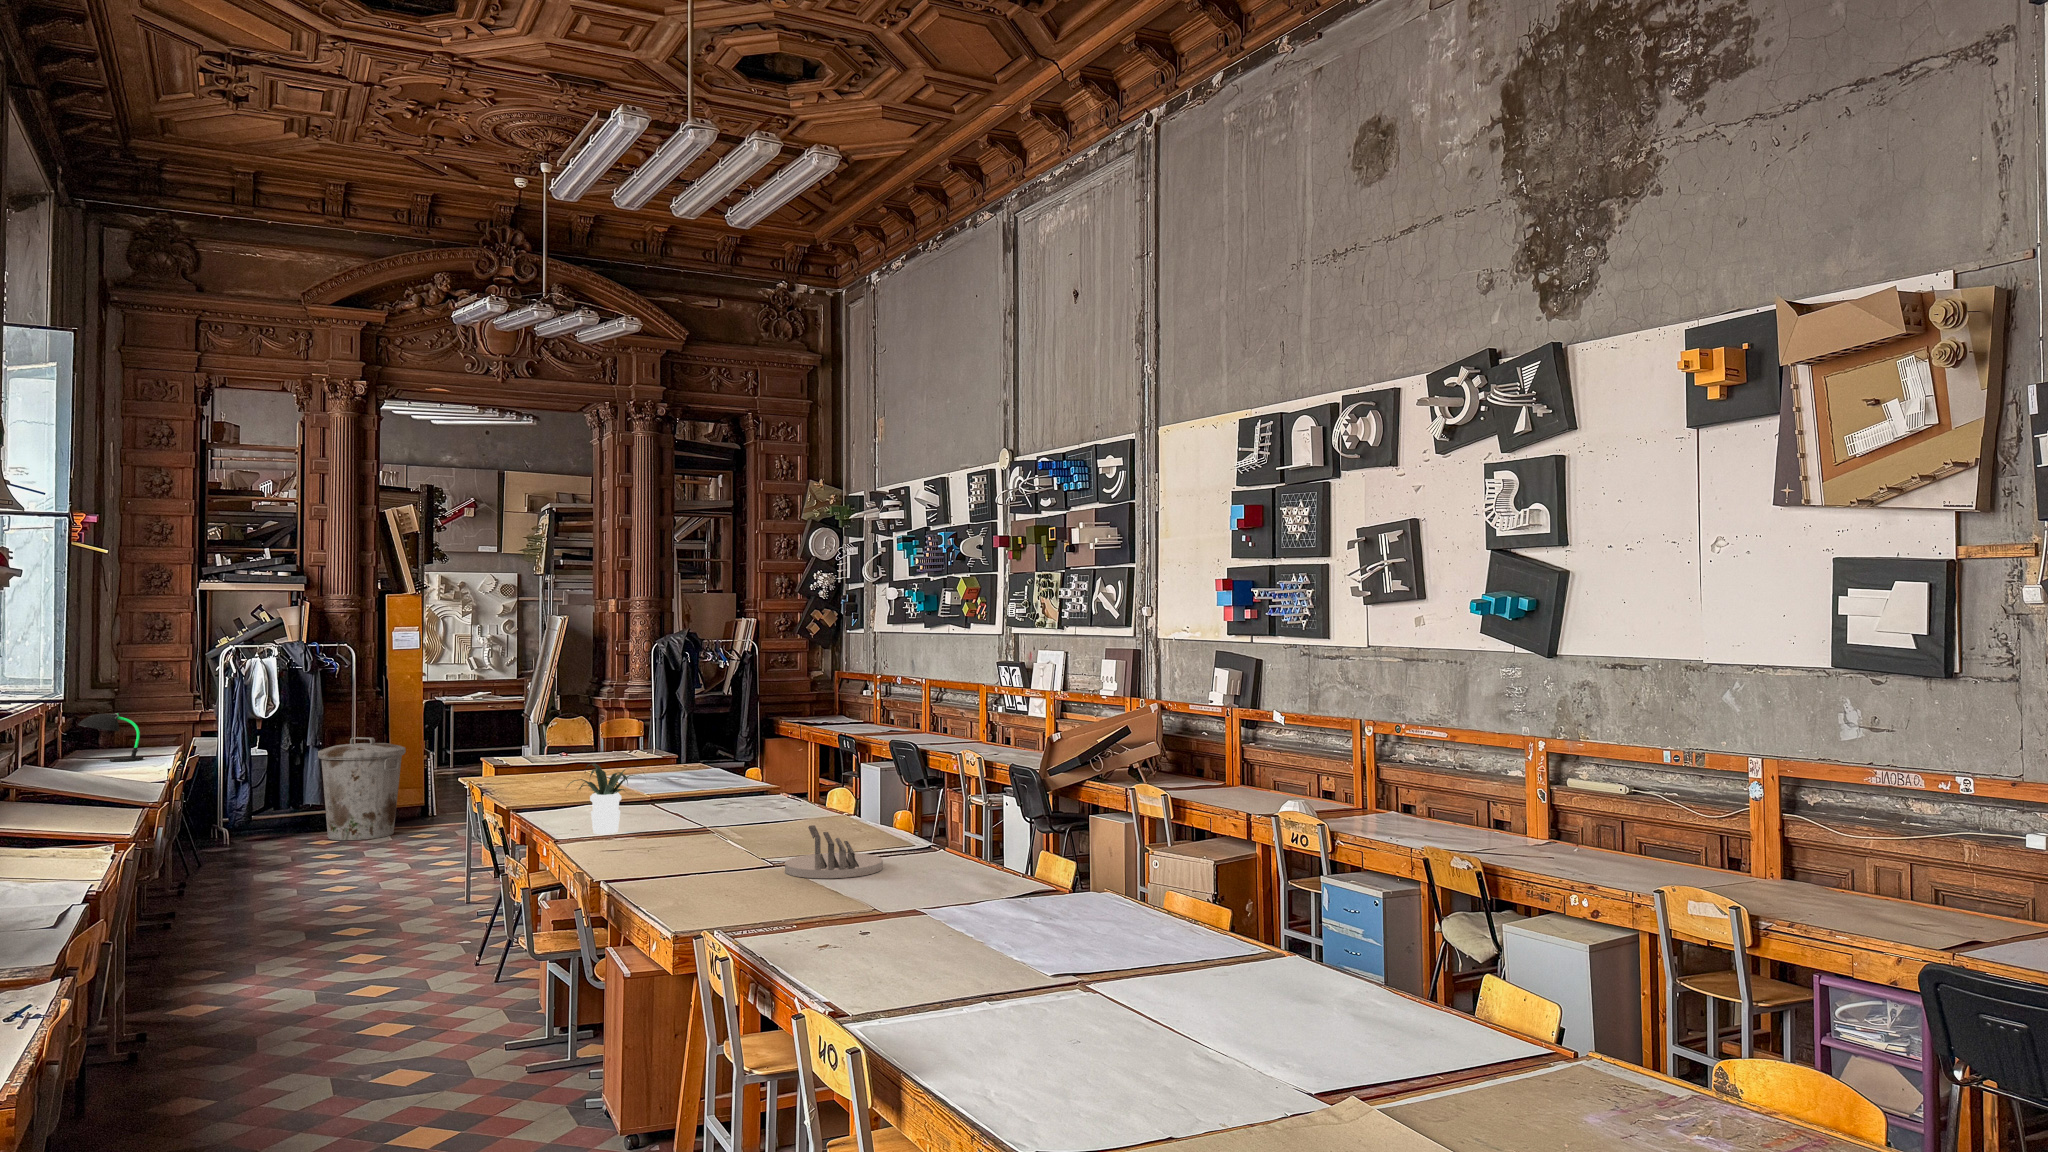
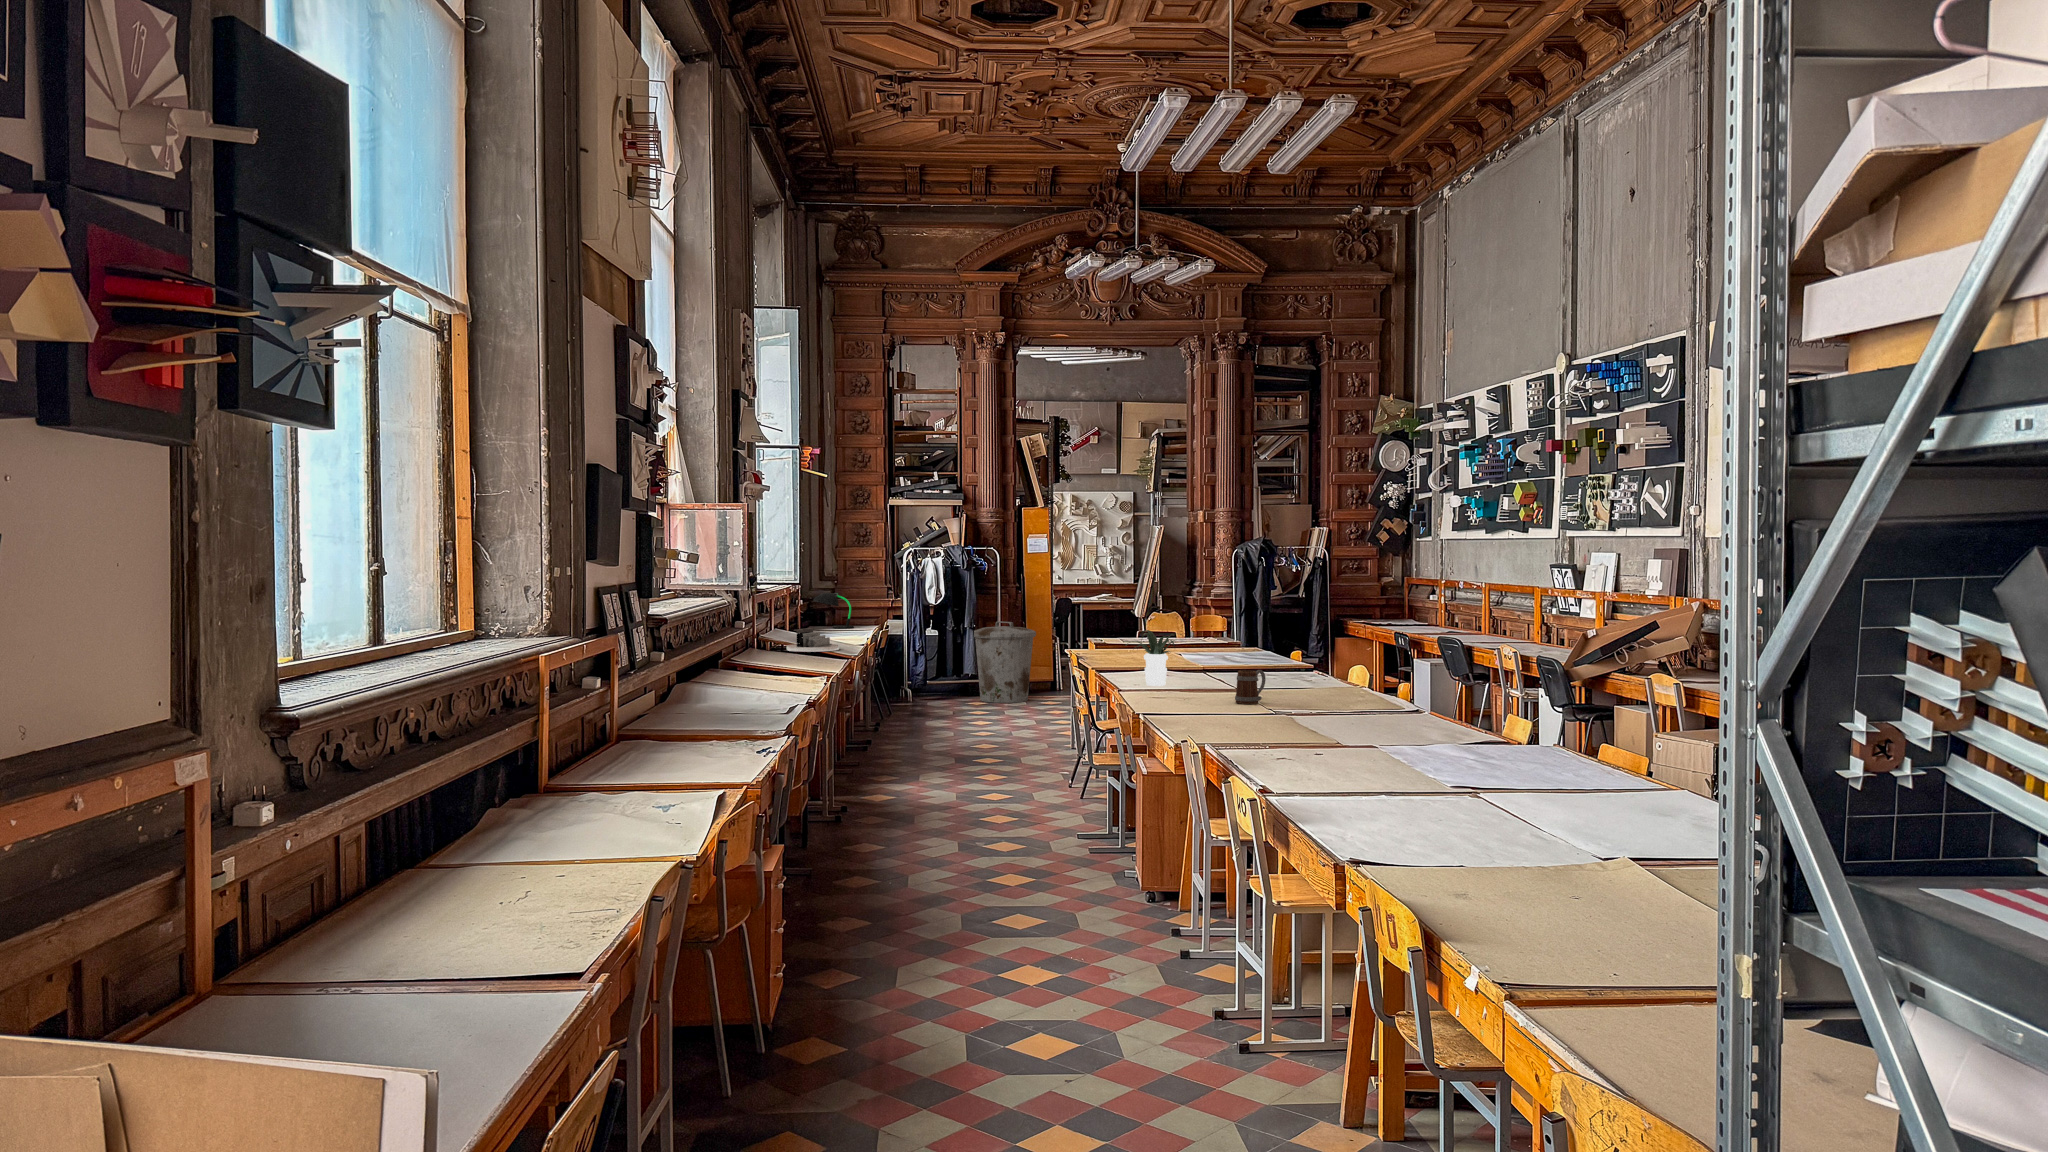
mug: none [718,812,754,856] -> present [1235,670,1266,704]
desk organizer: present [785,825,883,878] -> present [787,628,839,652]

